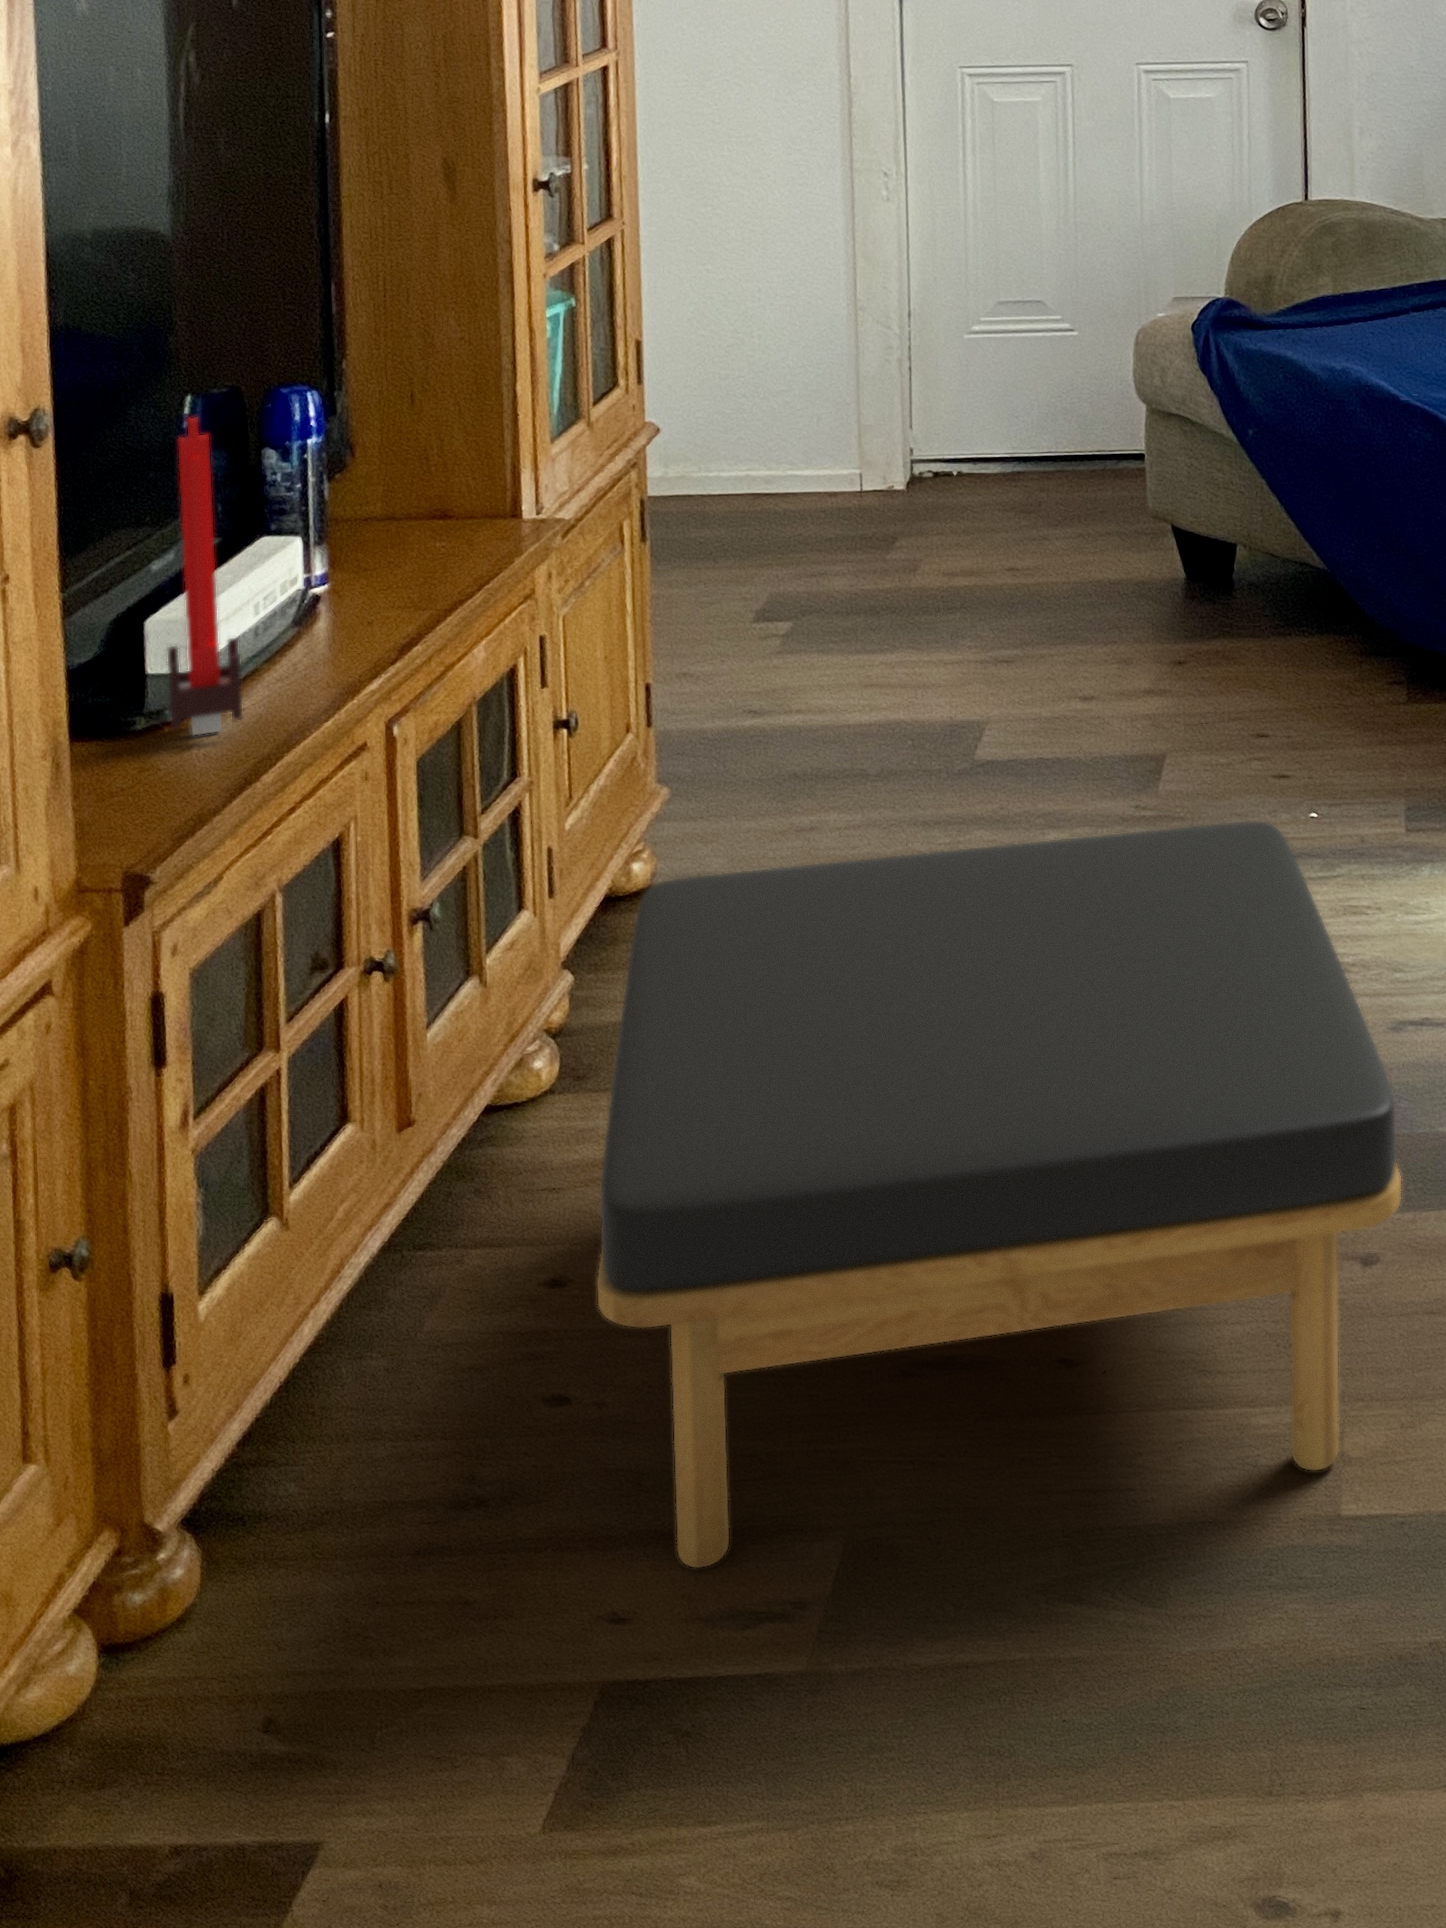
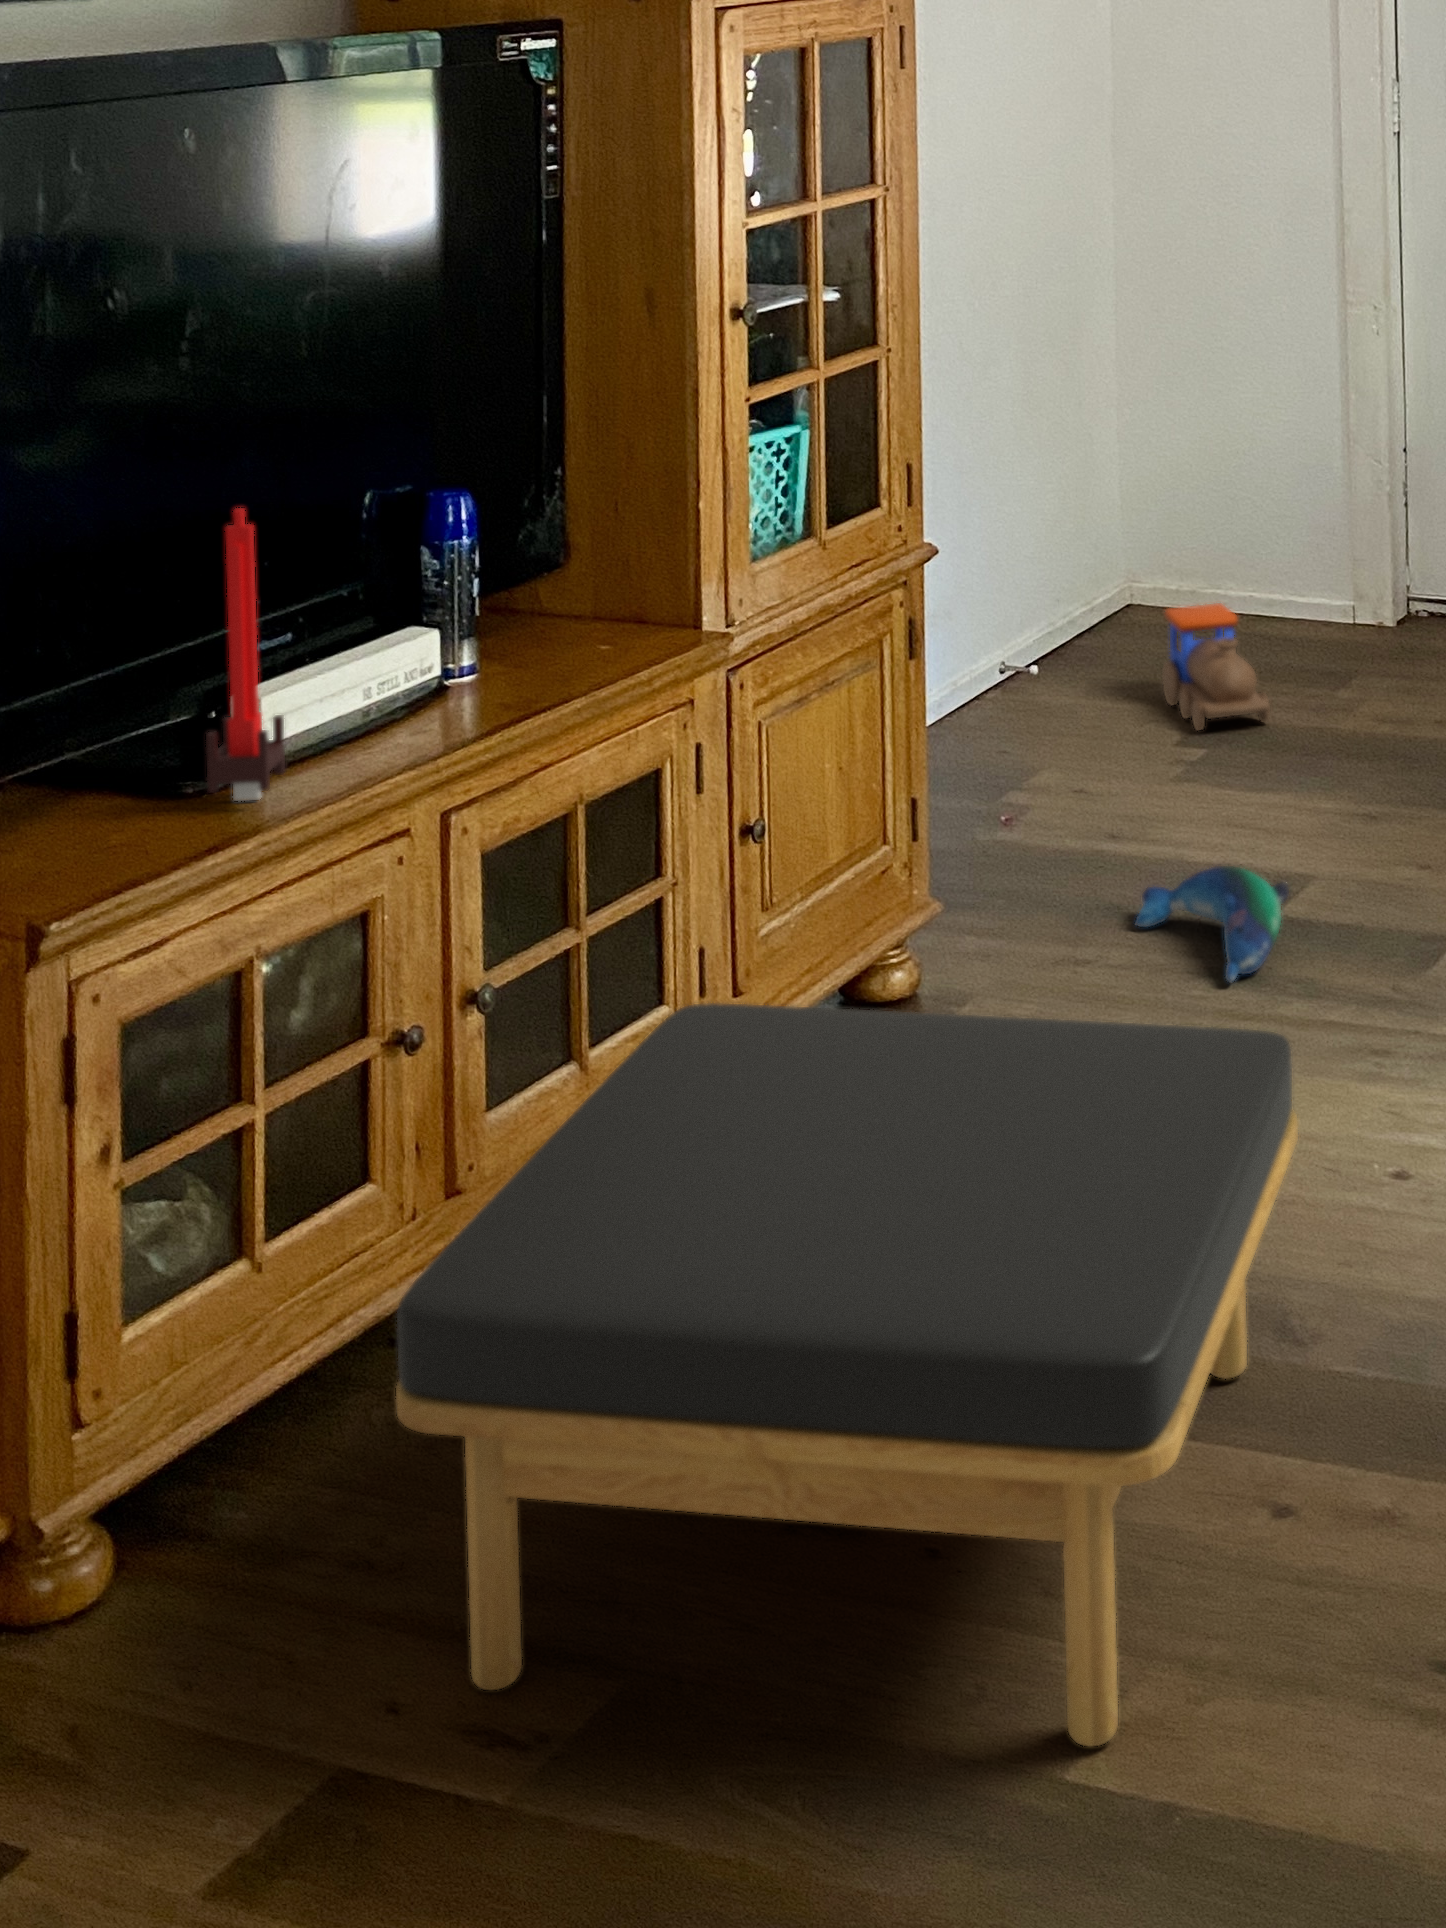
toy train: none [728,453,858,579] -> present [1162,603,1270,731]
plush toy: none [854,696,1017,804] -> present [1135,866,1289,982]

